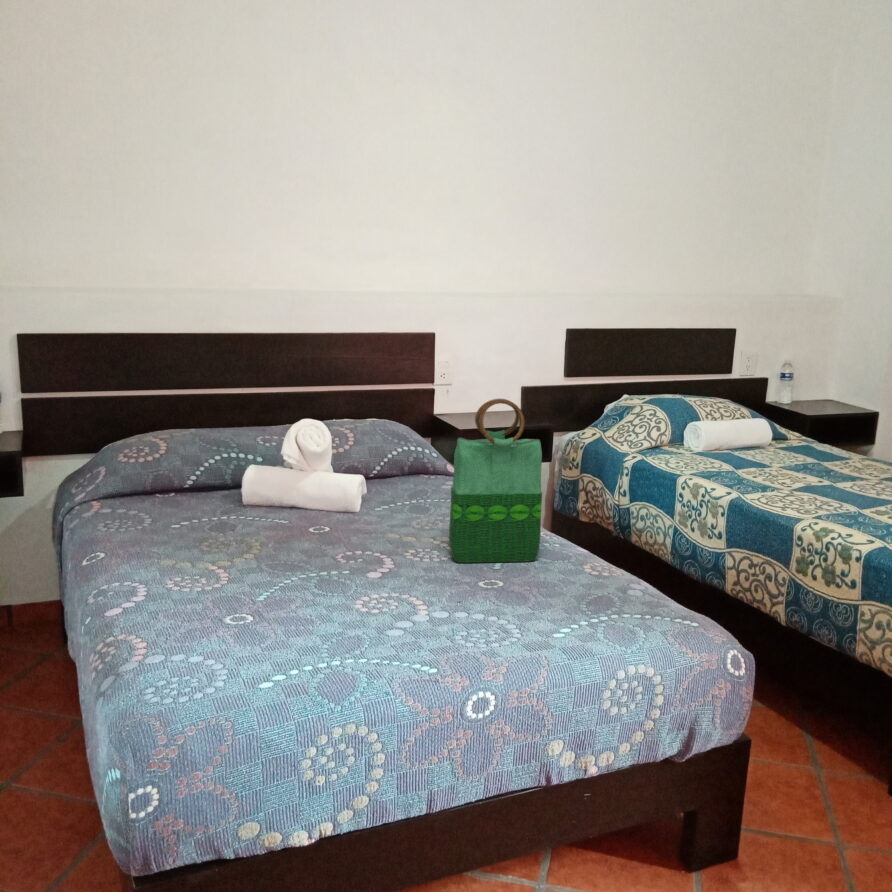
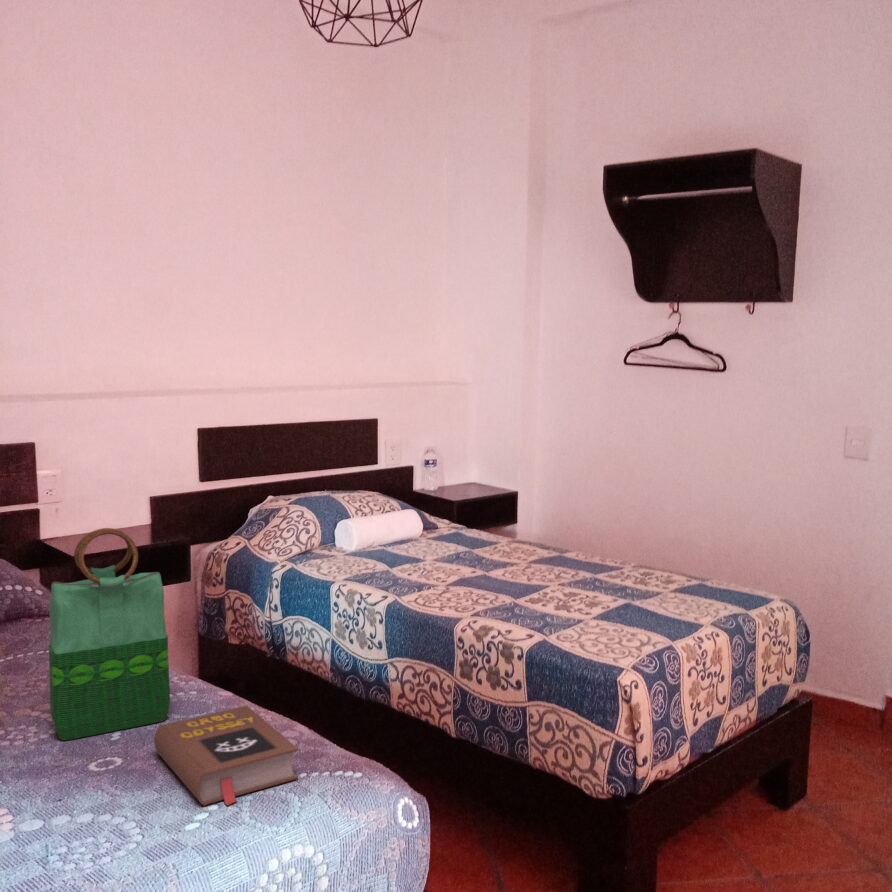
book: none [528,557,646,627] -> present [154,706,298,805]

